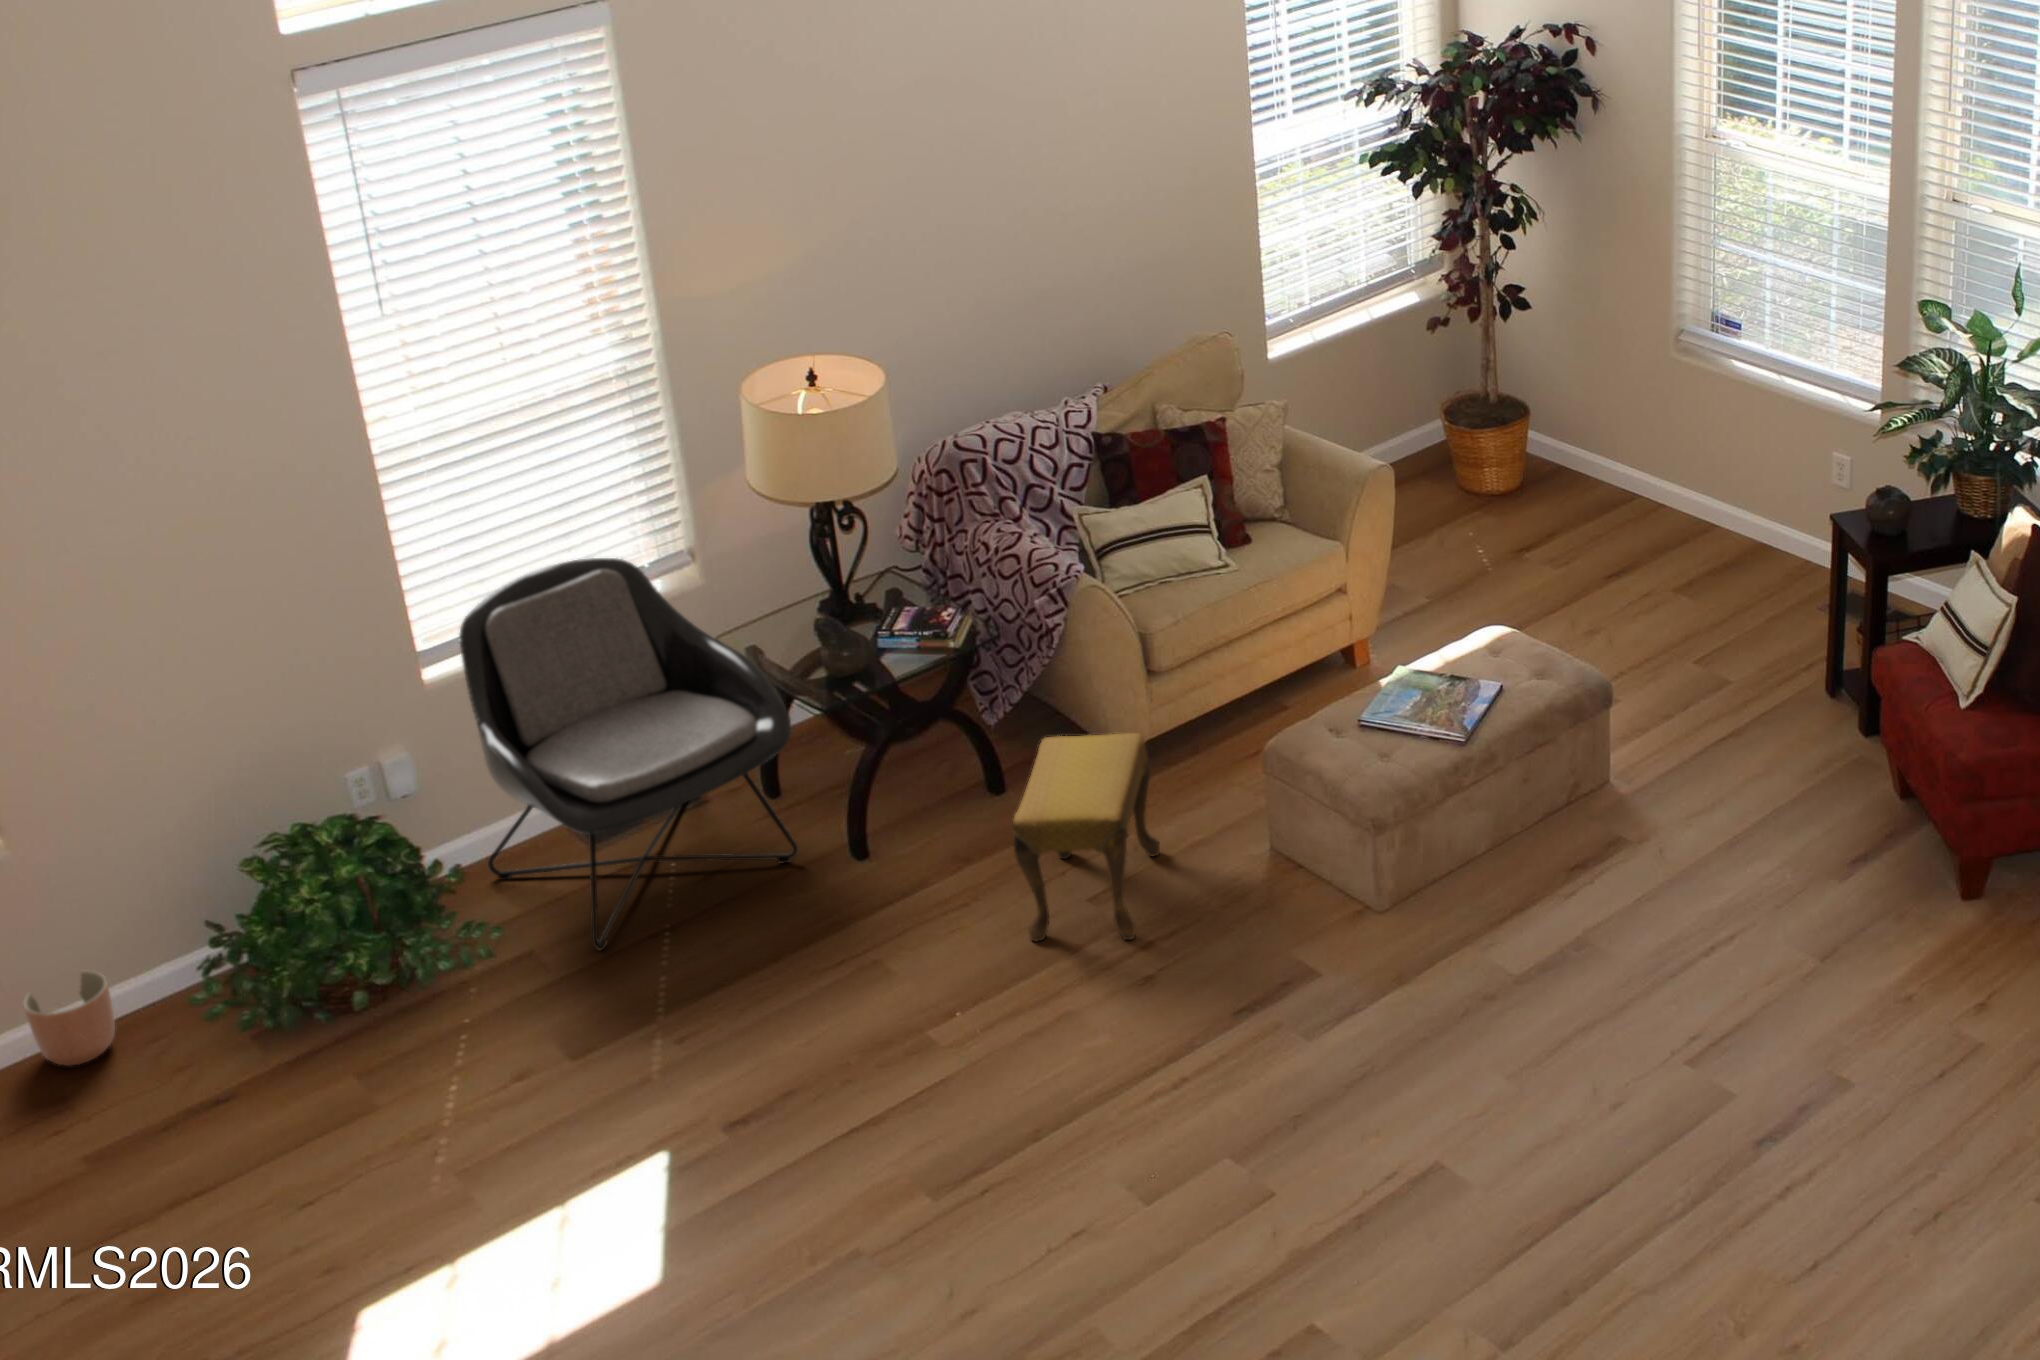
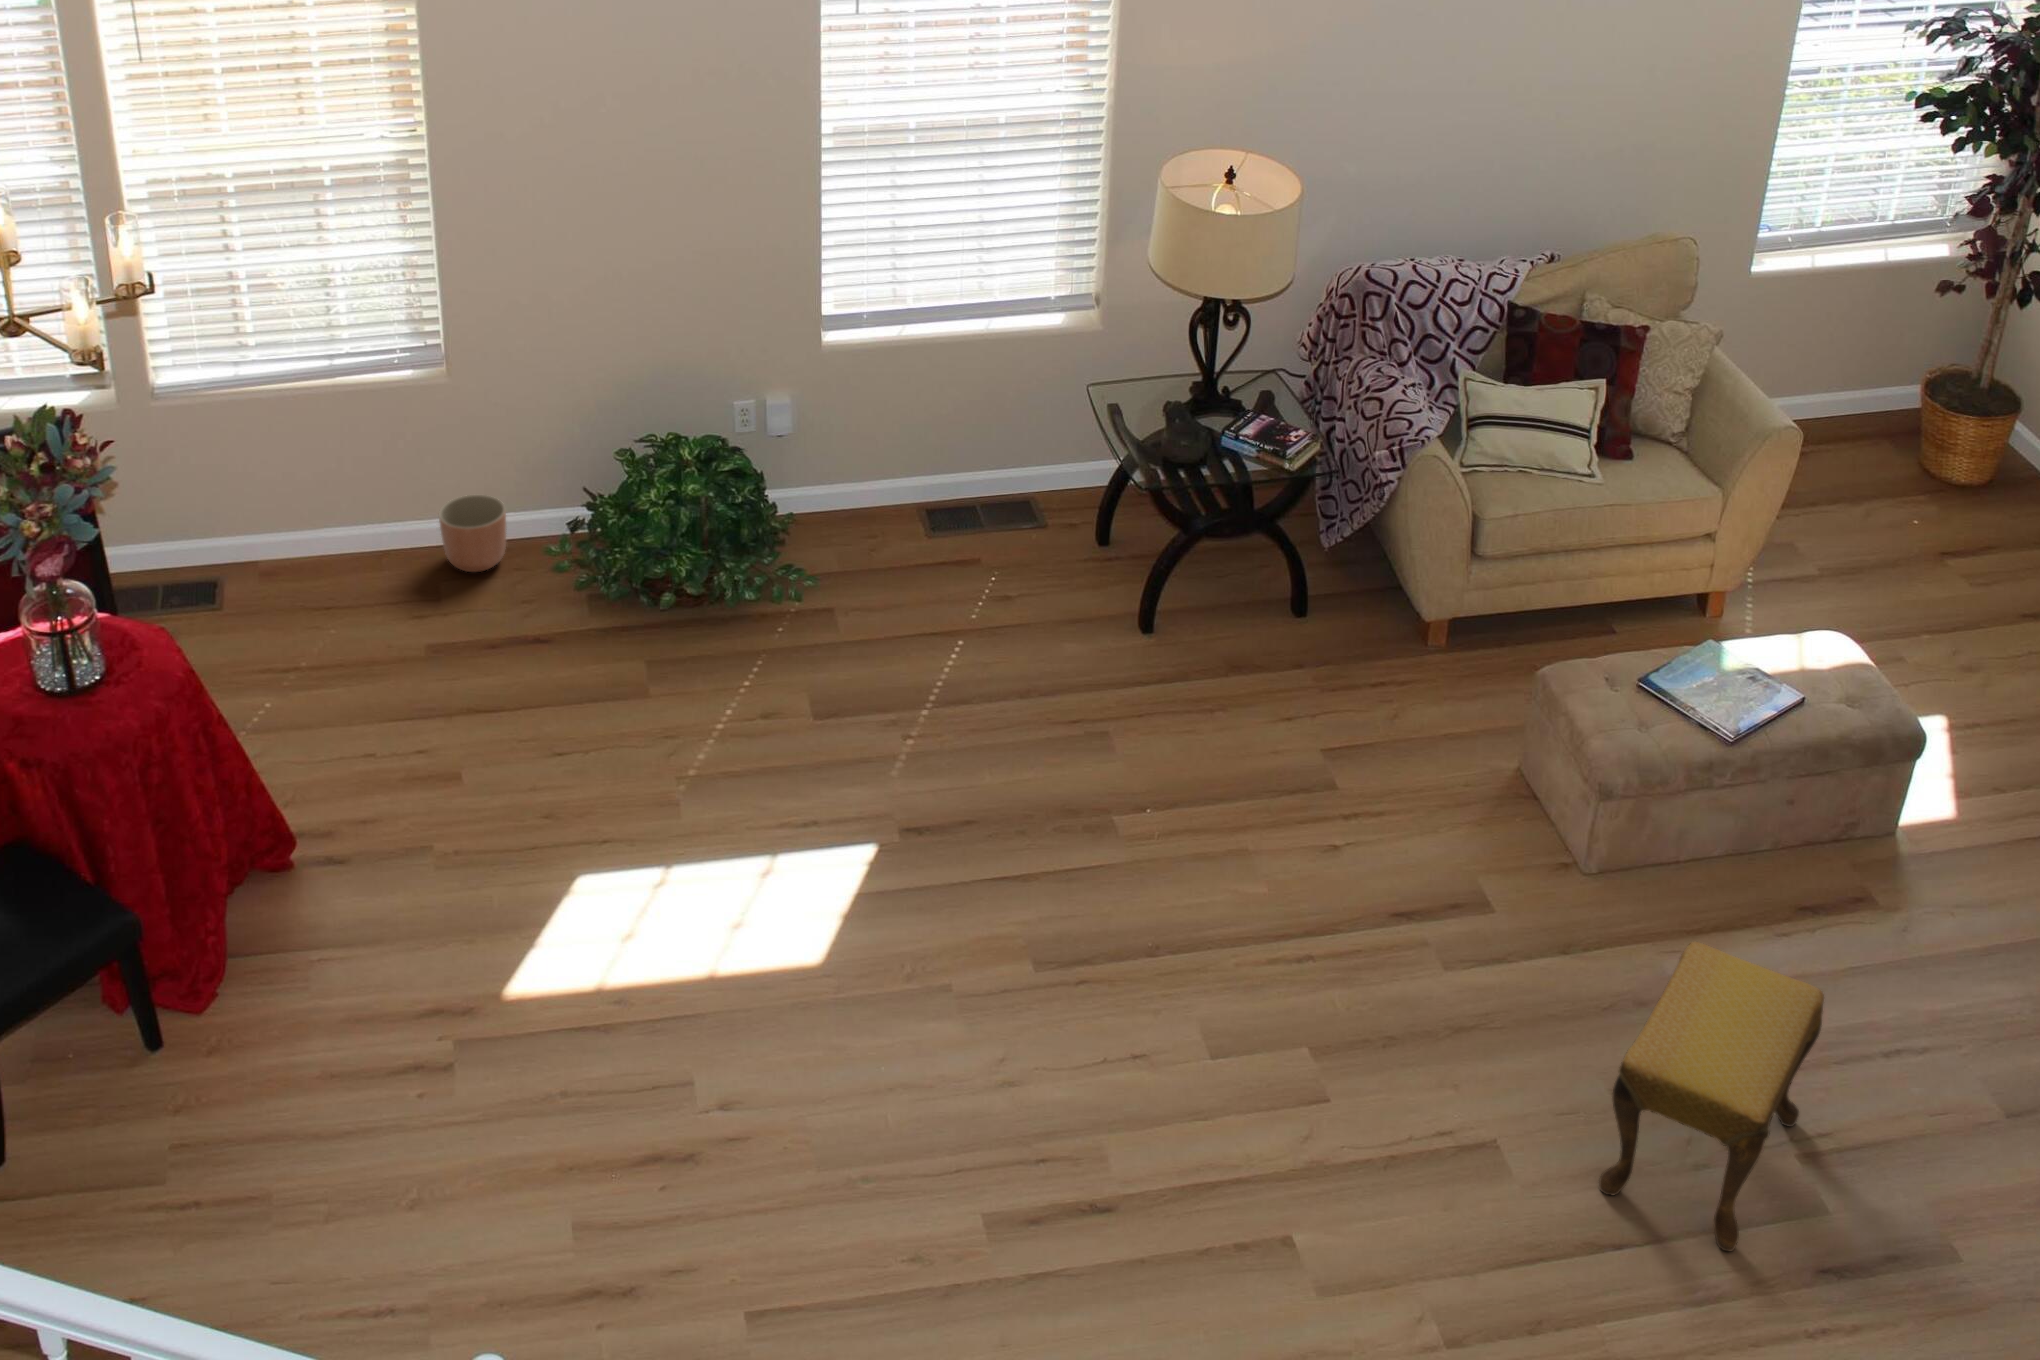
lounge chair: present [459,558,798,950] -> none [842,278,1114,632]
footstool: present [1013,733,1160,941] -> present [1599,942,1824,1251]

